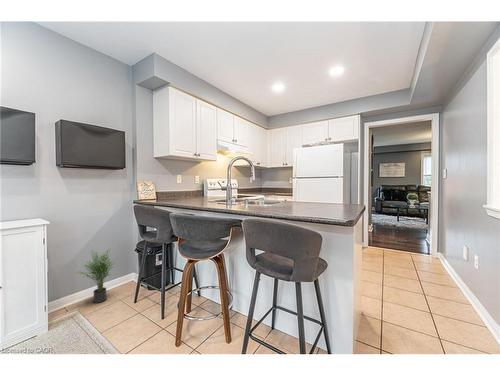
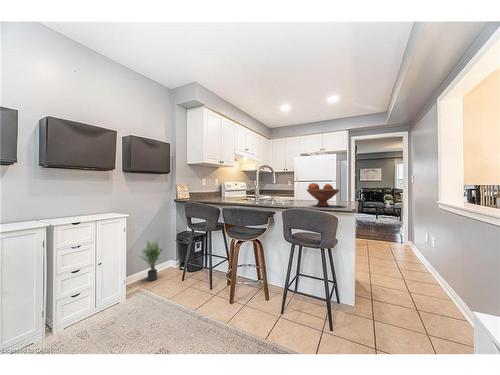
fruit bowl: none [286,180,332,213] -> present [307,183,339,206]

